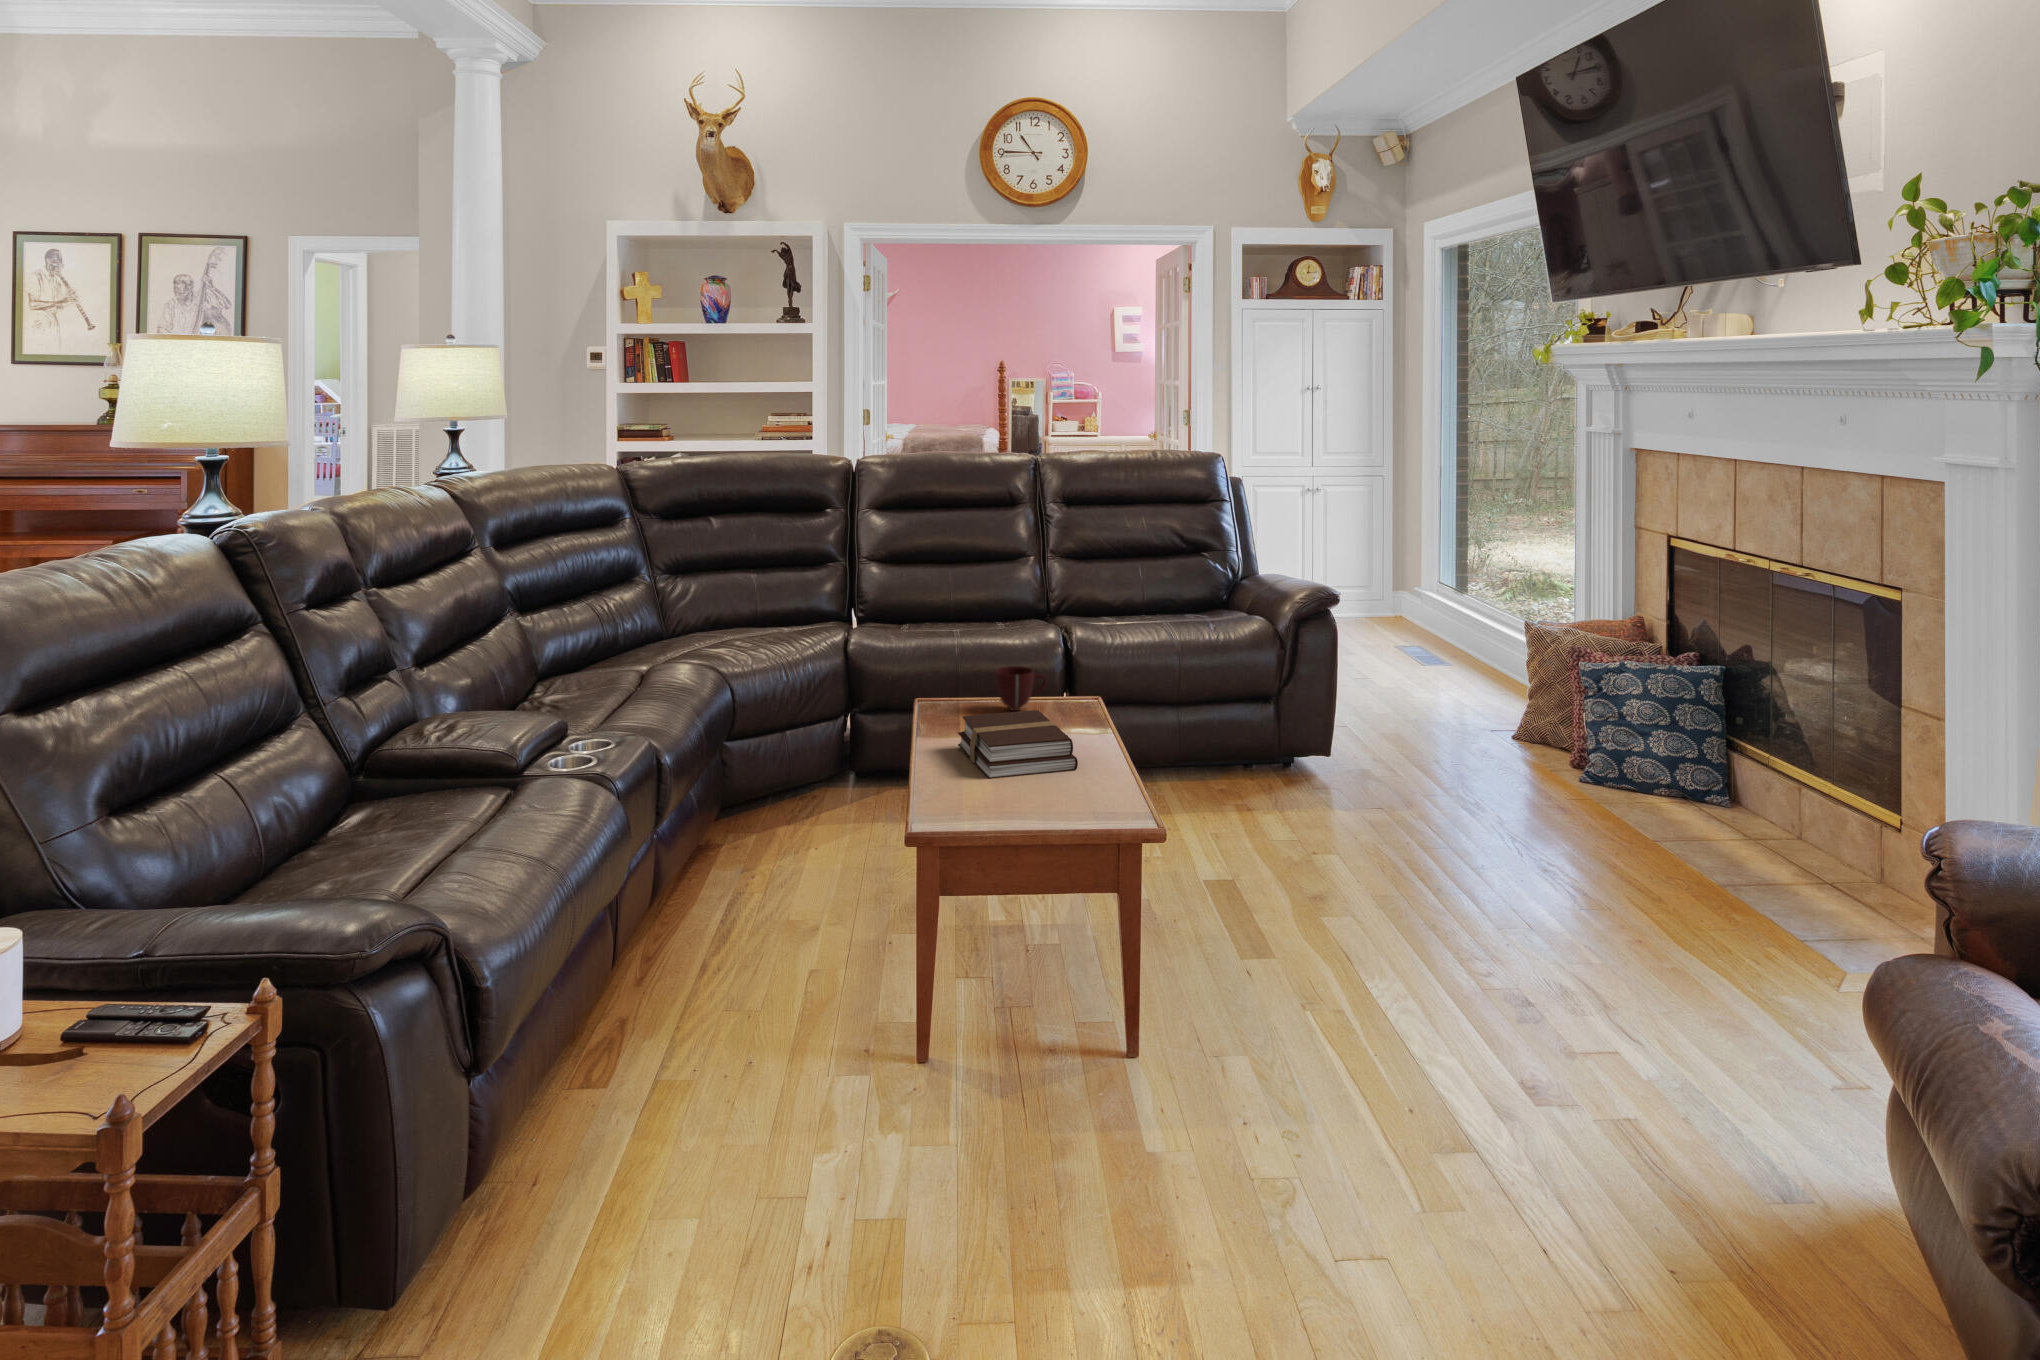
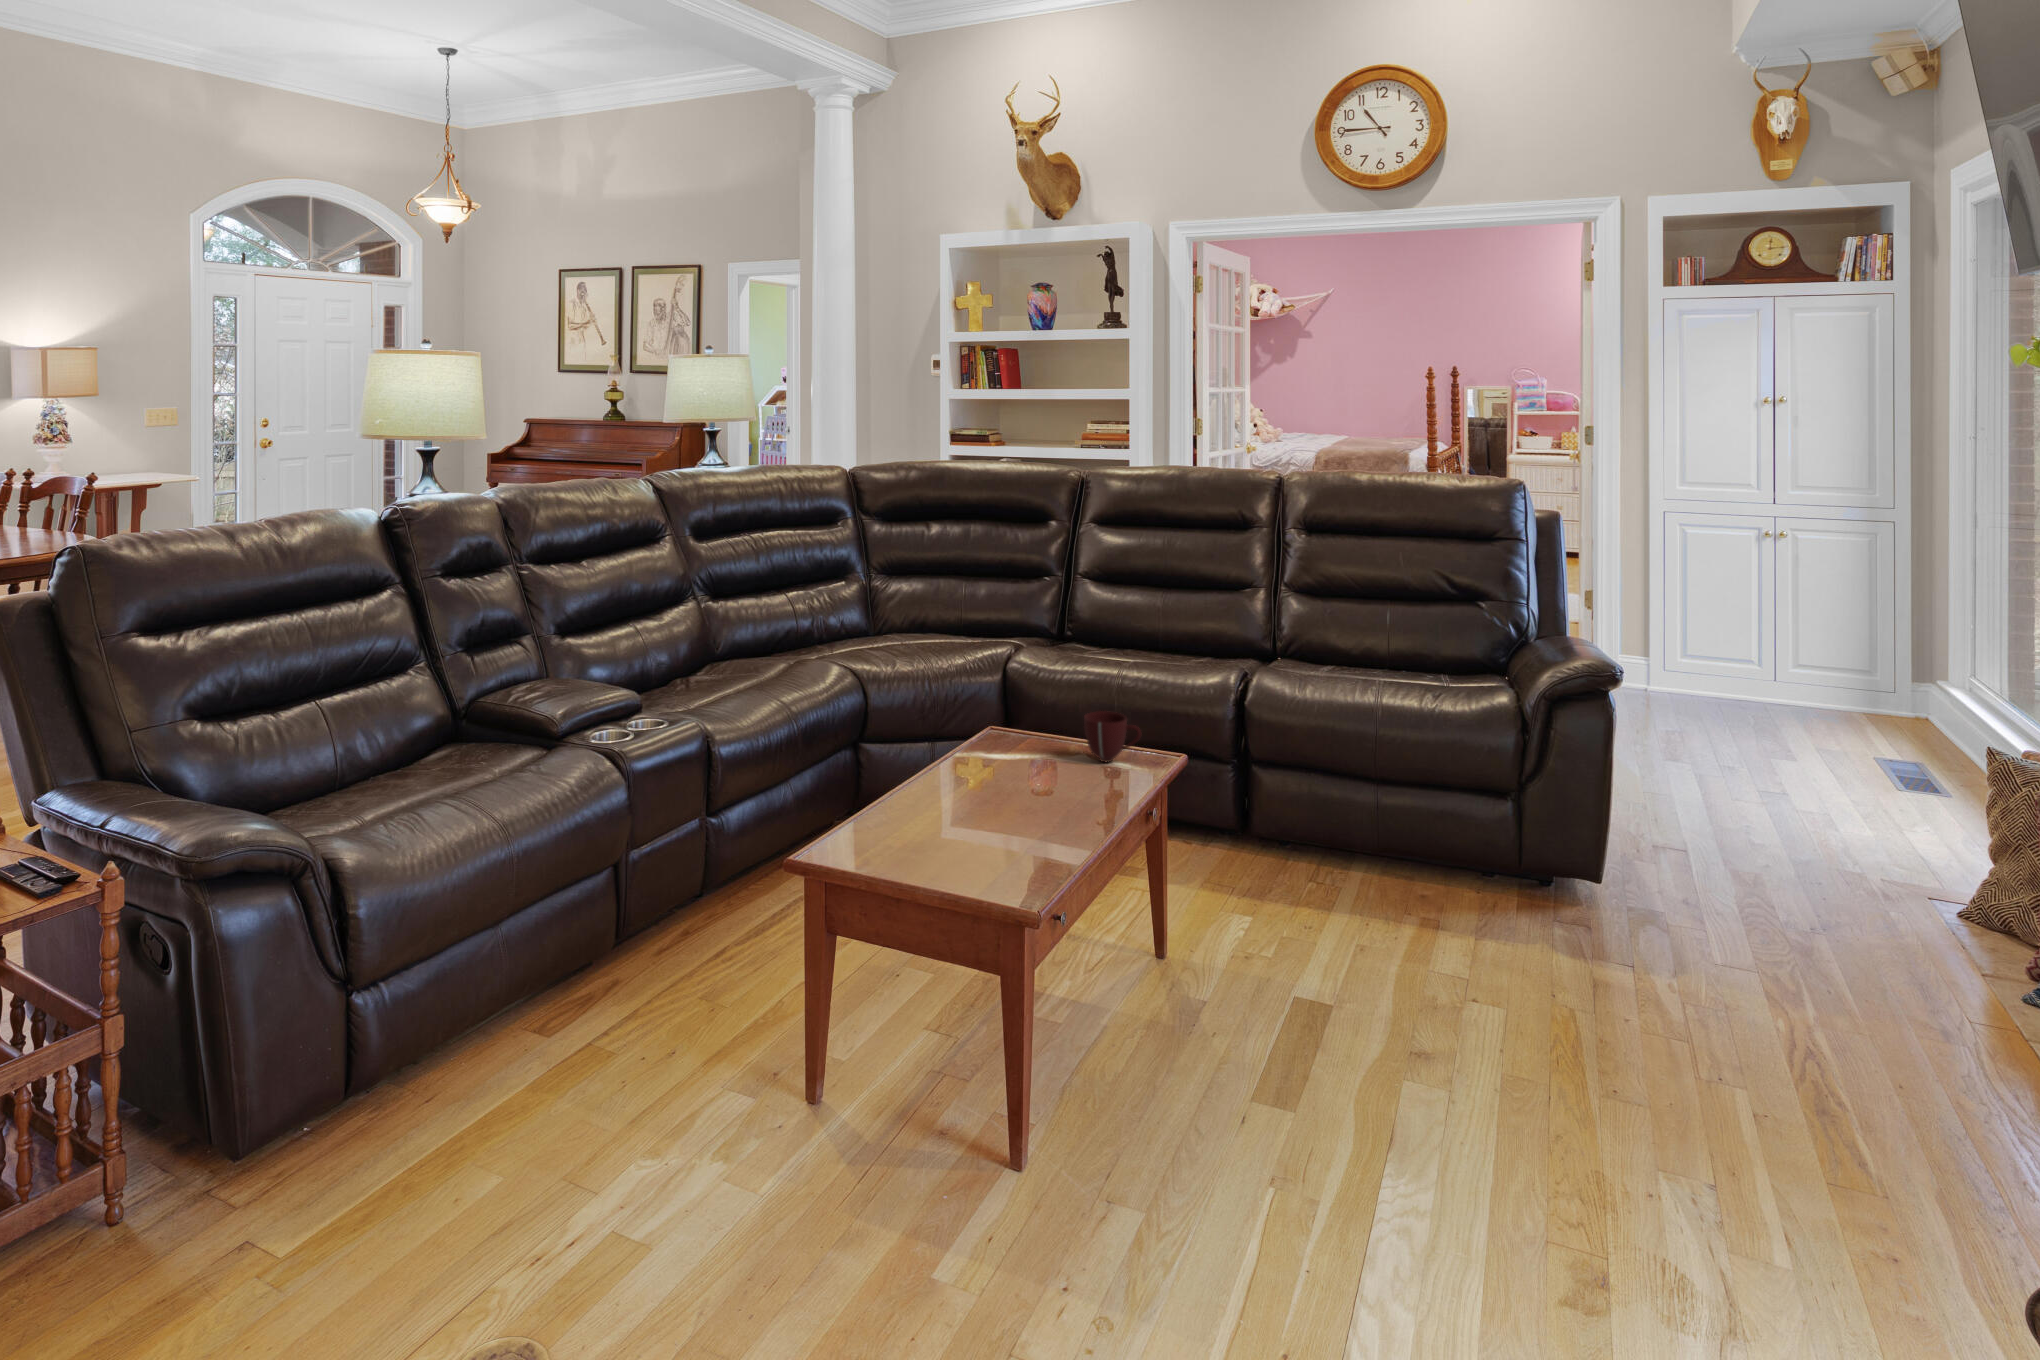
book: present [958,710,1078,779] -> none [962,759,1080,841]

